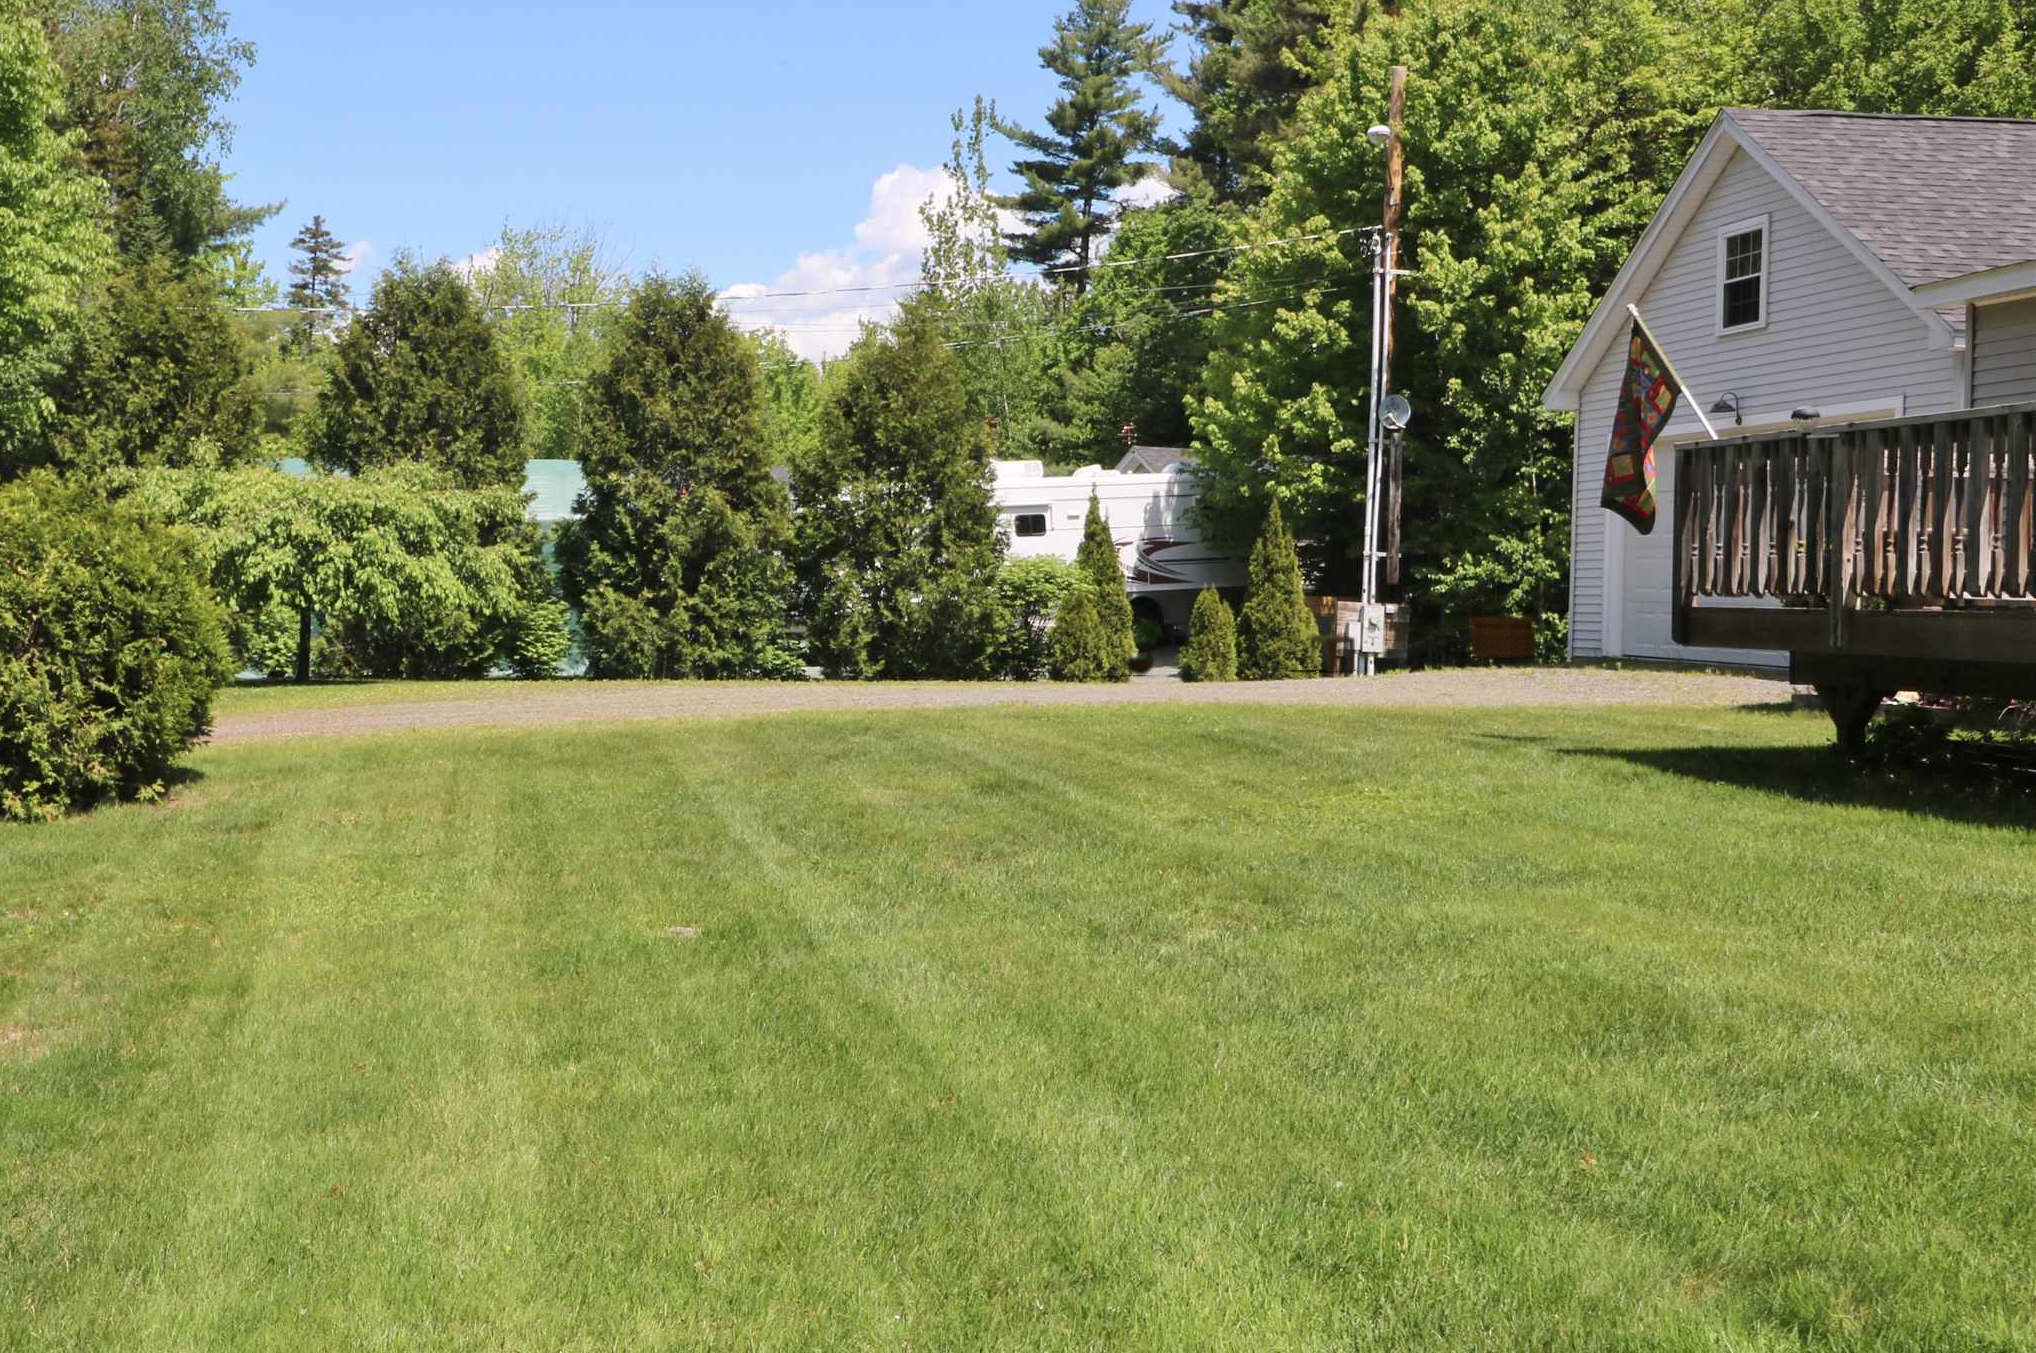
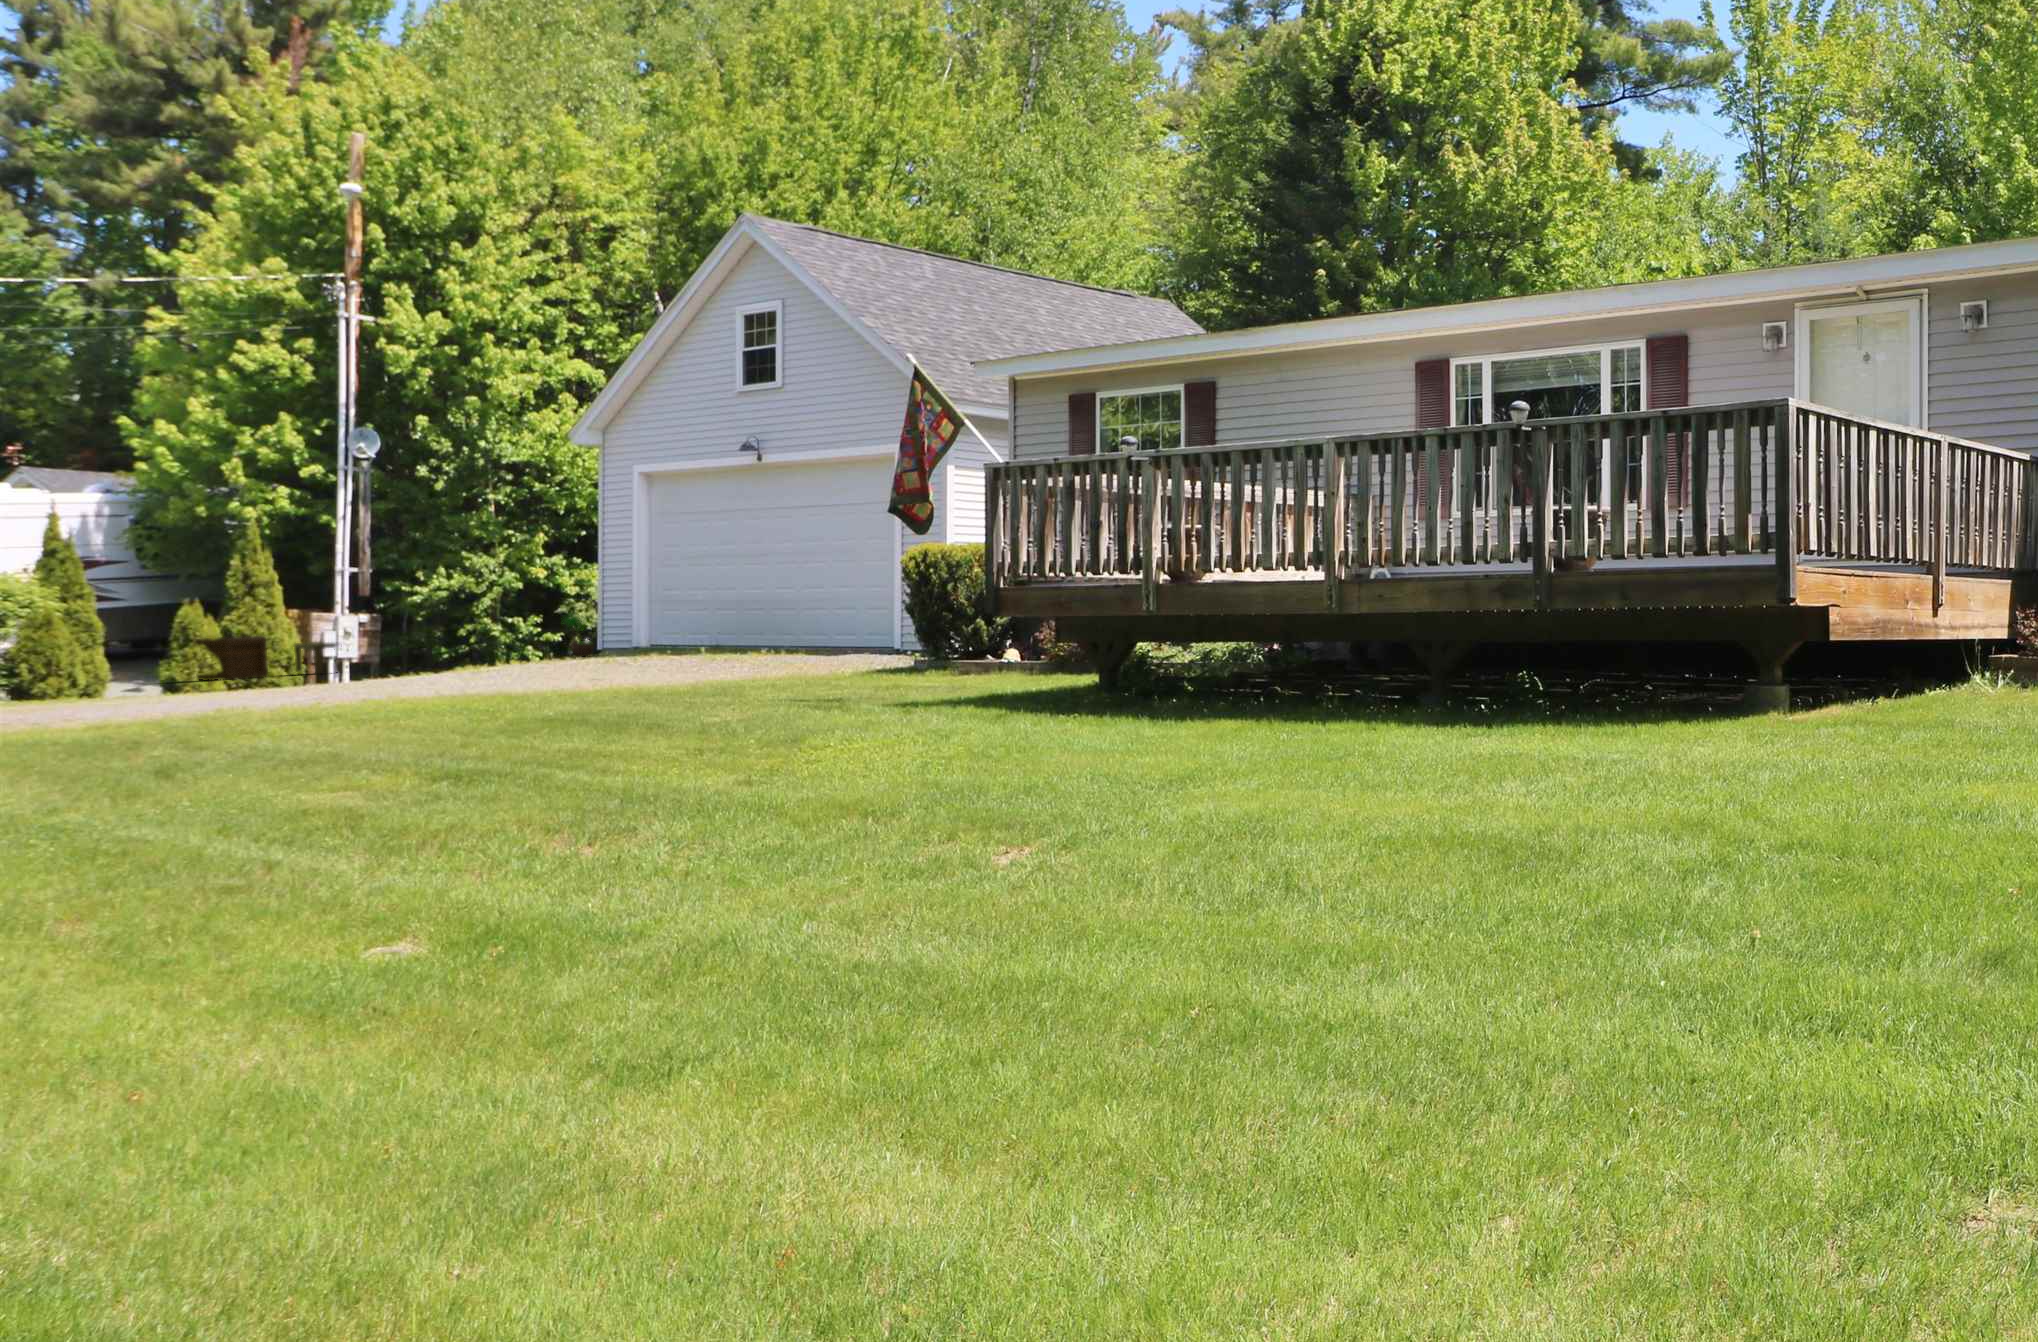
wooden crate: present [1471,616,1535,658] -> present [195,636,268,681]
potted tree: present [1127,620,1162,675] -> present [563,613,594,657]

